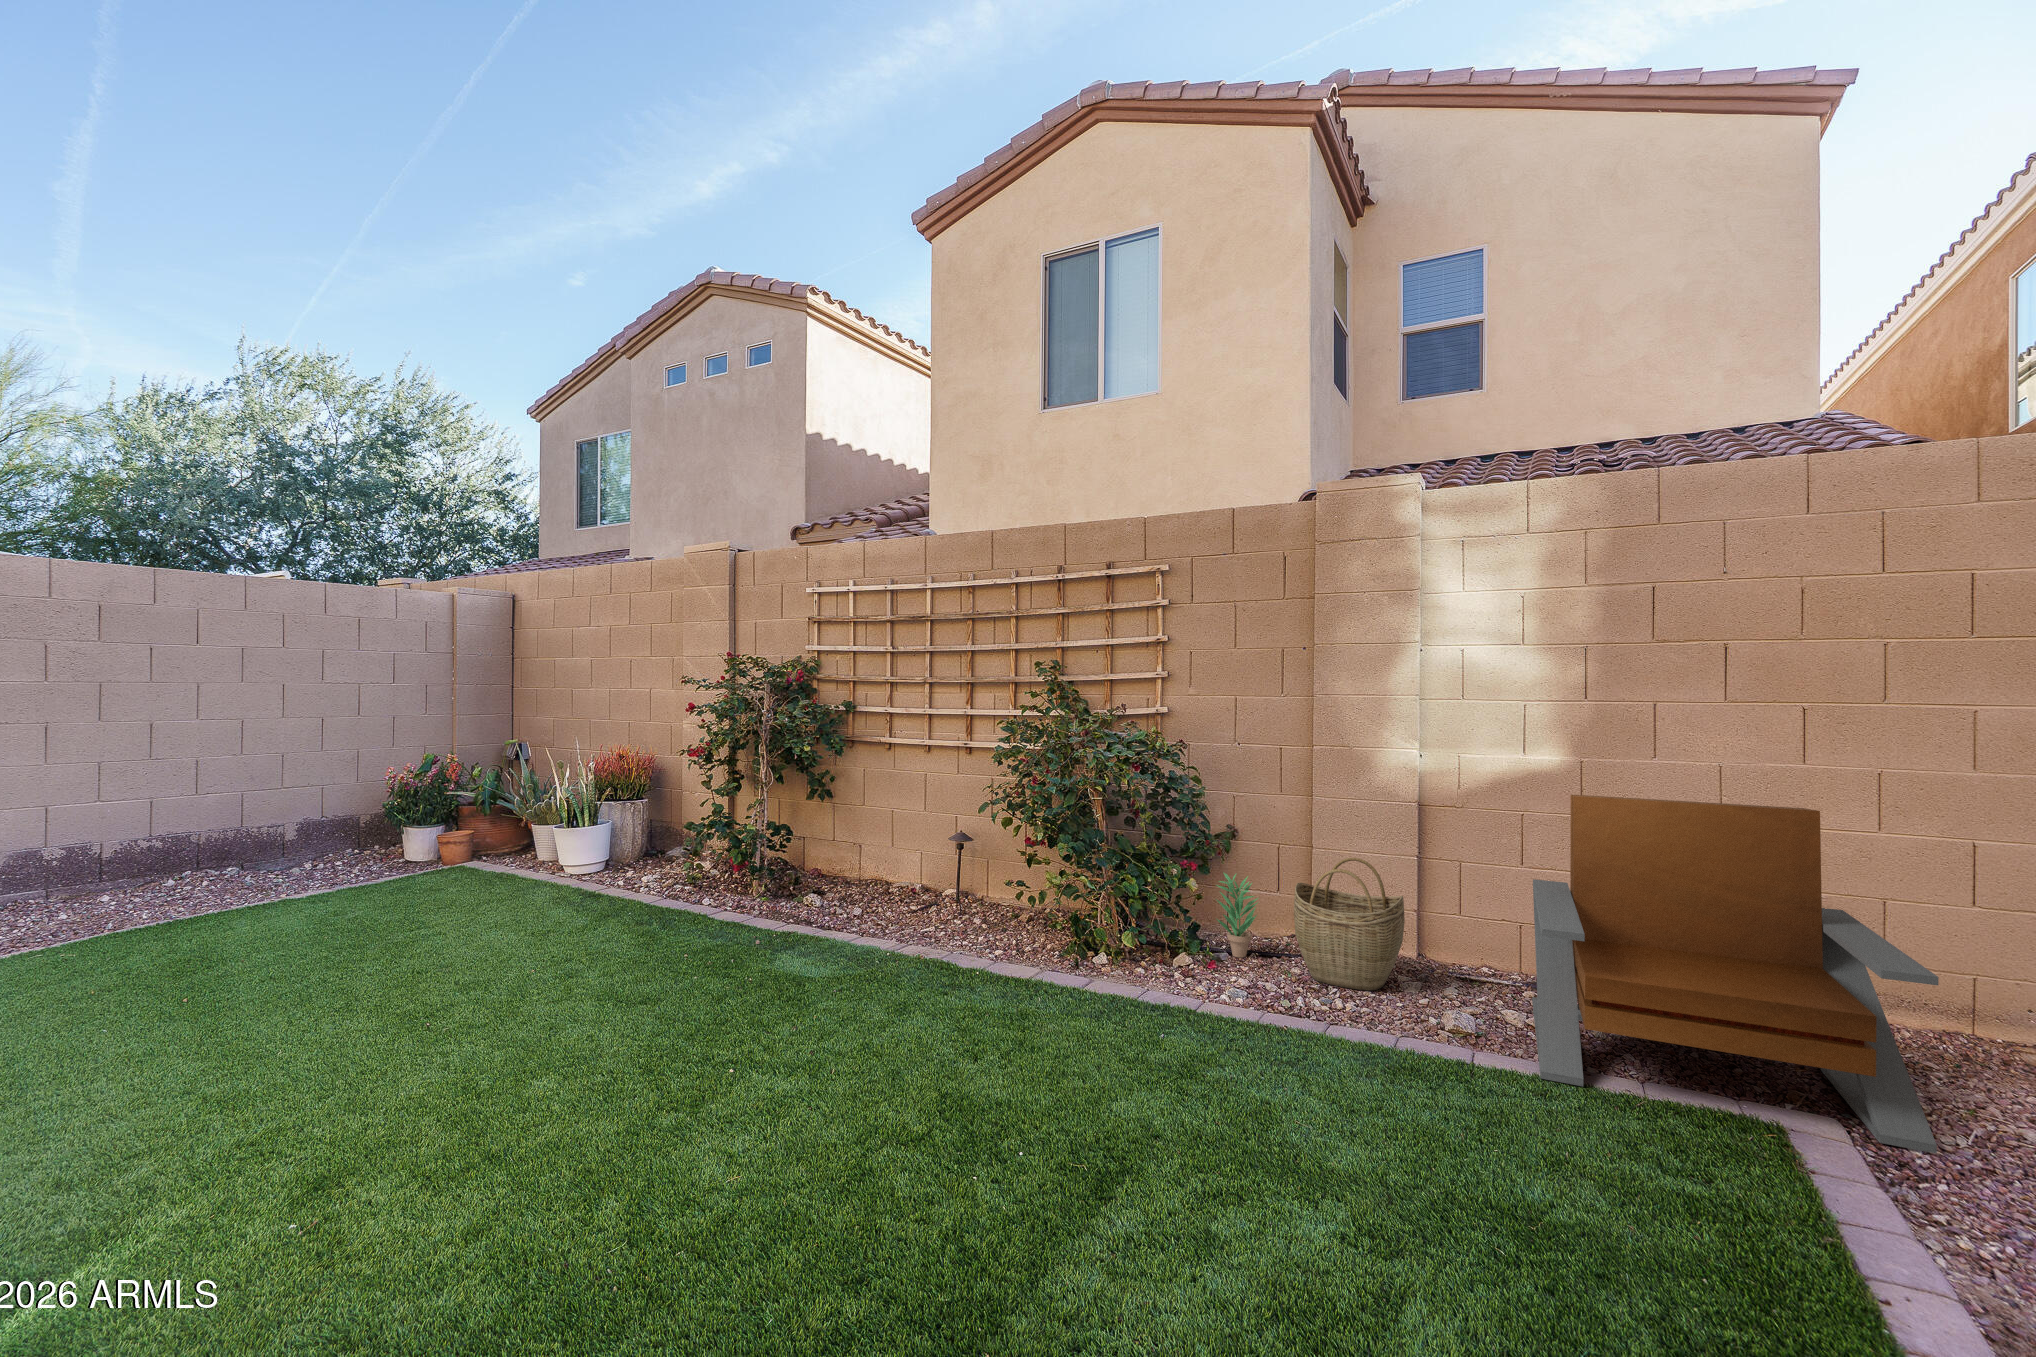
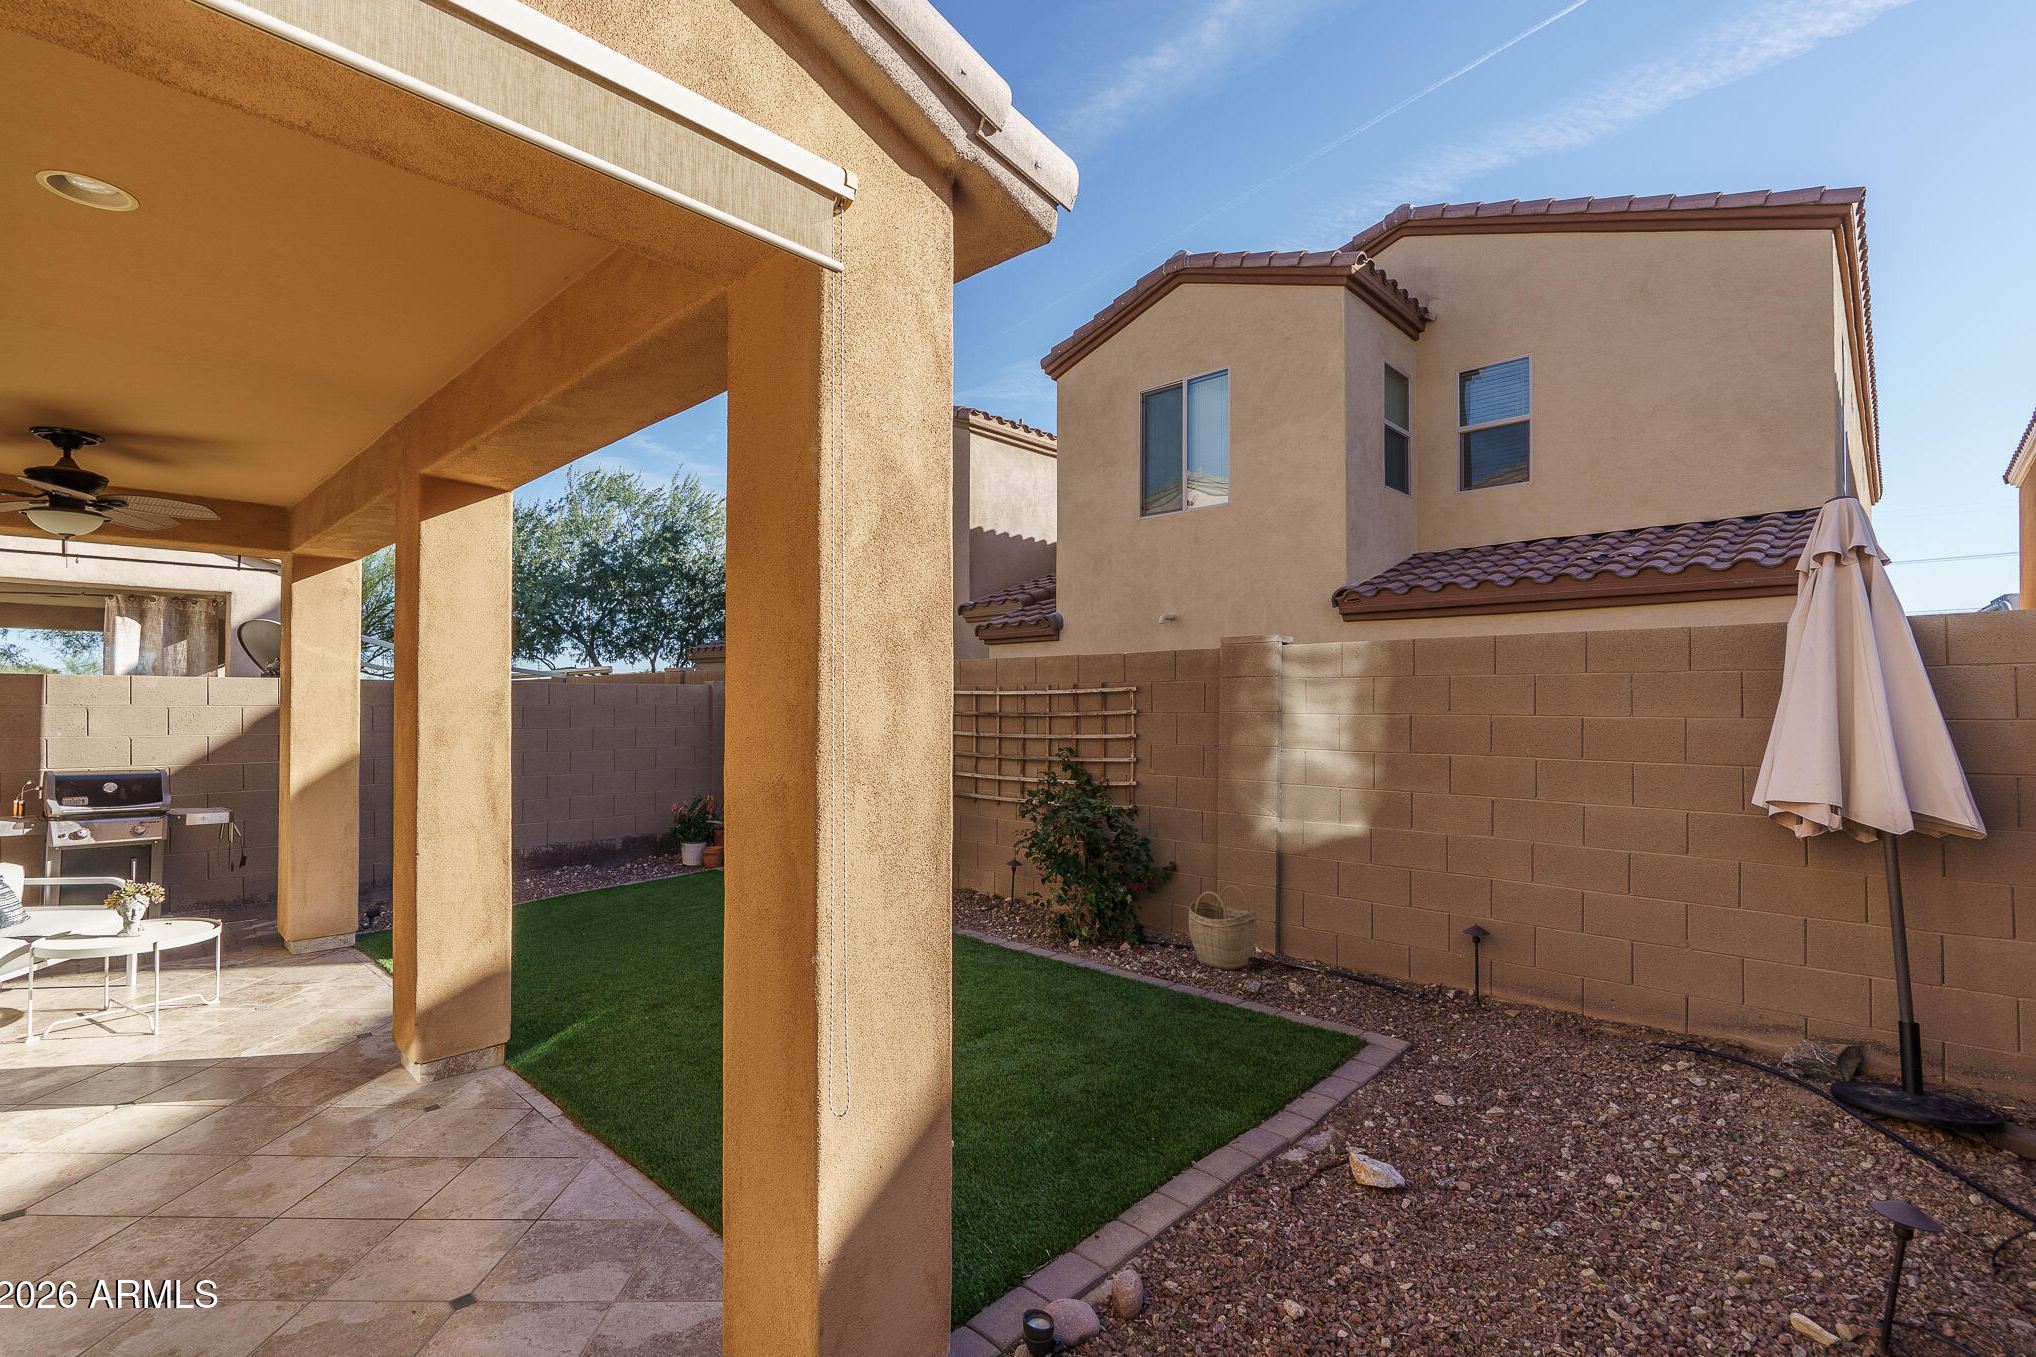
lounge chair: present [1532,794,1939,1153] -> none [1273,849,1494,1059]
potted plant: present [1216,873,1258,958] -> none [1150,891,1181,948]

